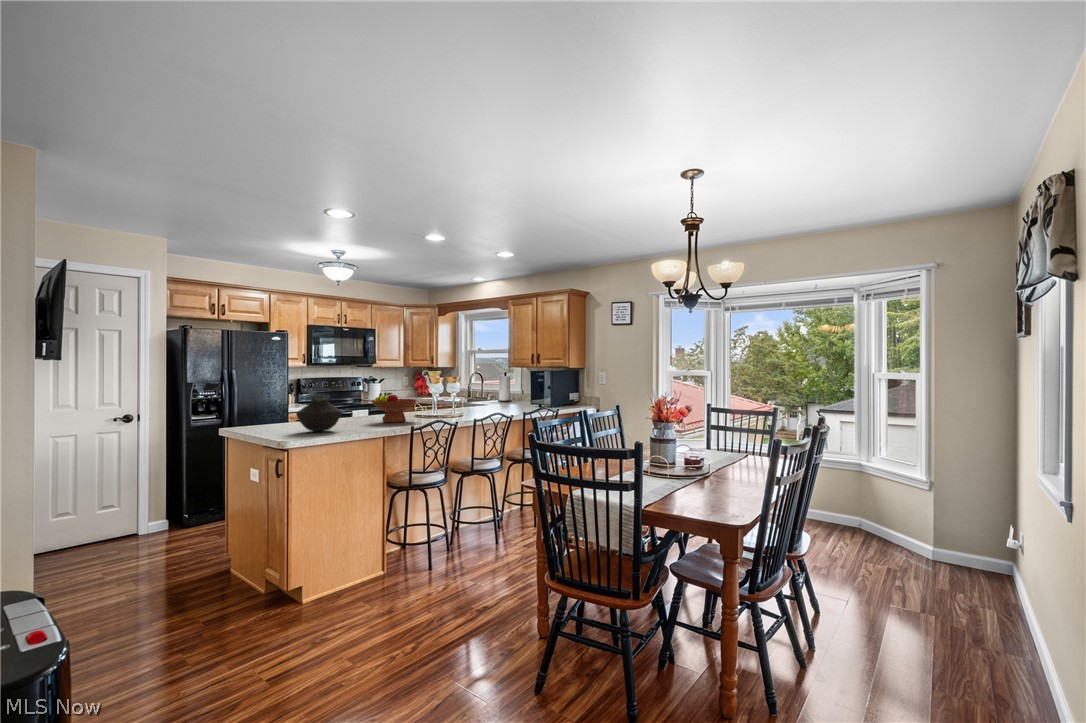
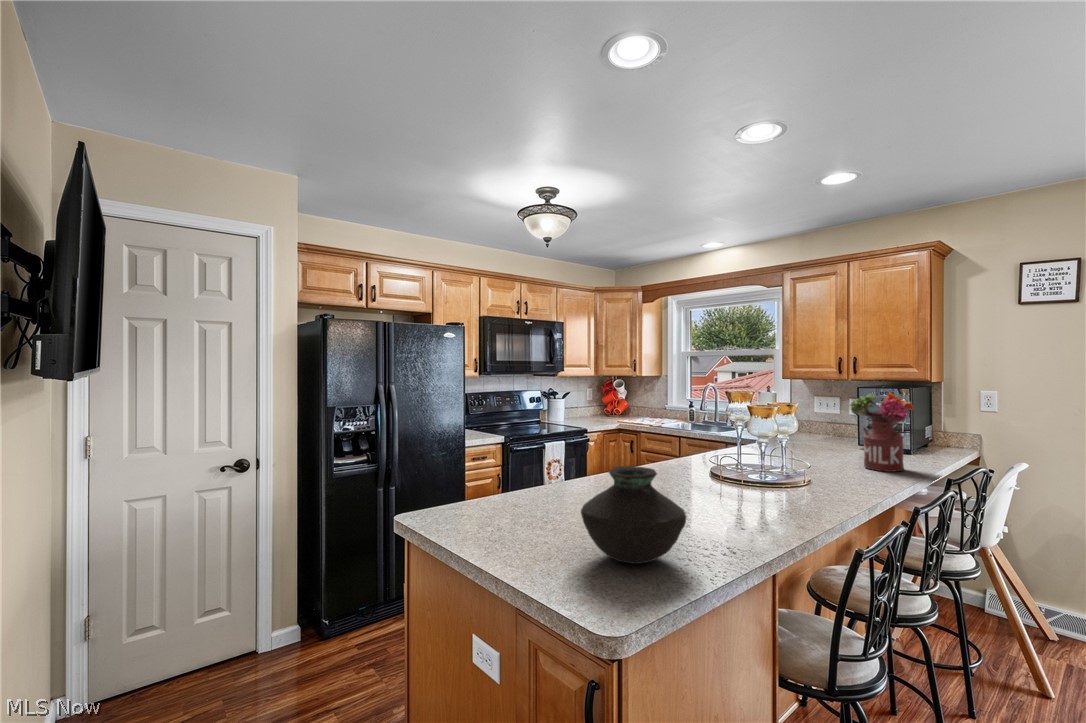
flower arrangement: none [498,371,527,412] -> present [850,393,914,472]
fruit bowl: present [371,392,417,423] -> none [678,444,779,512]

